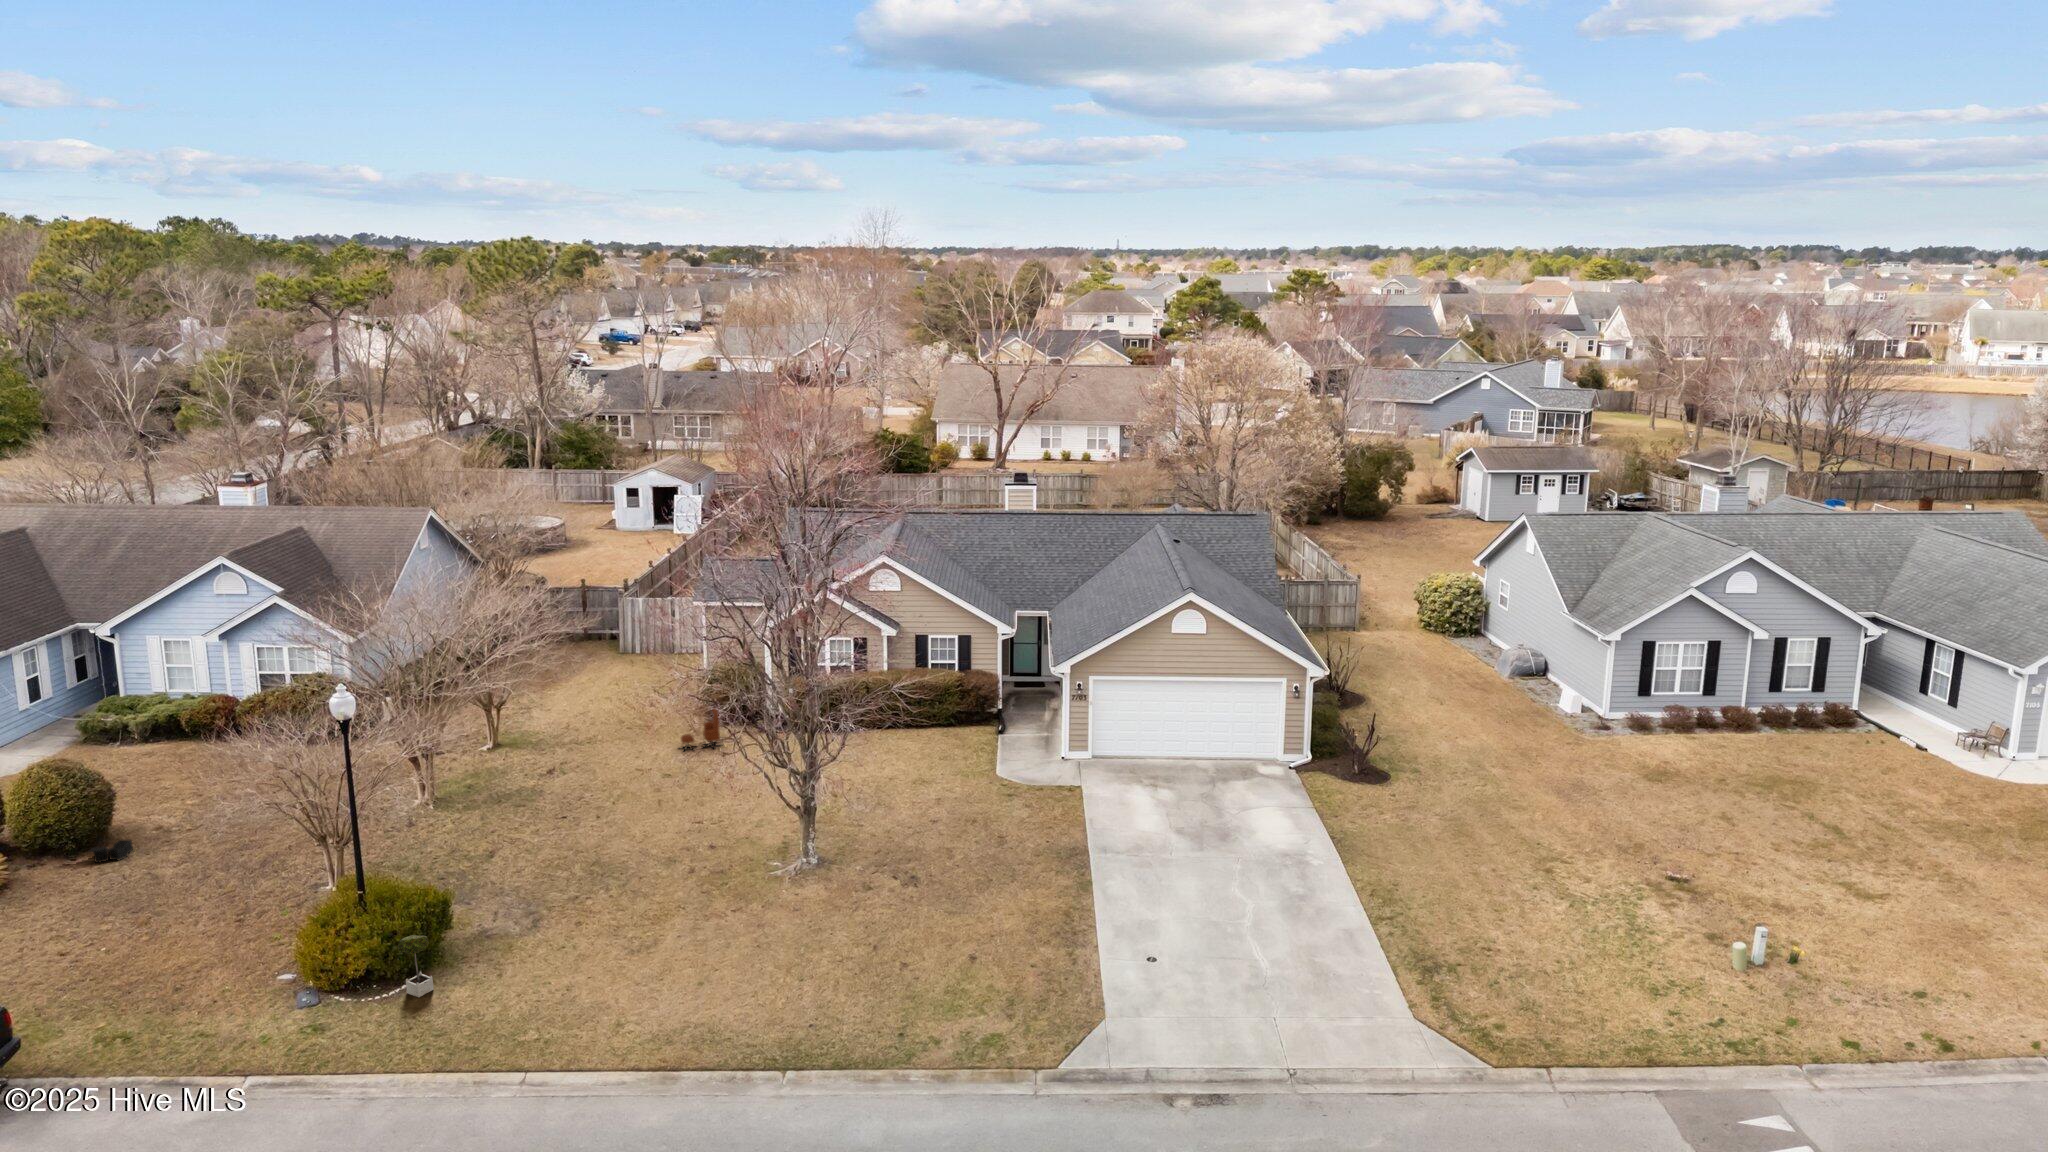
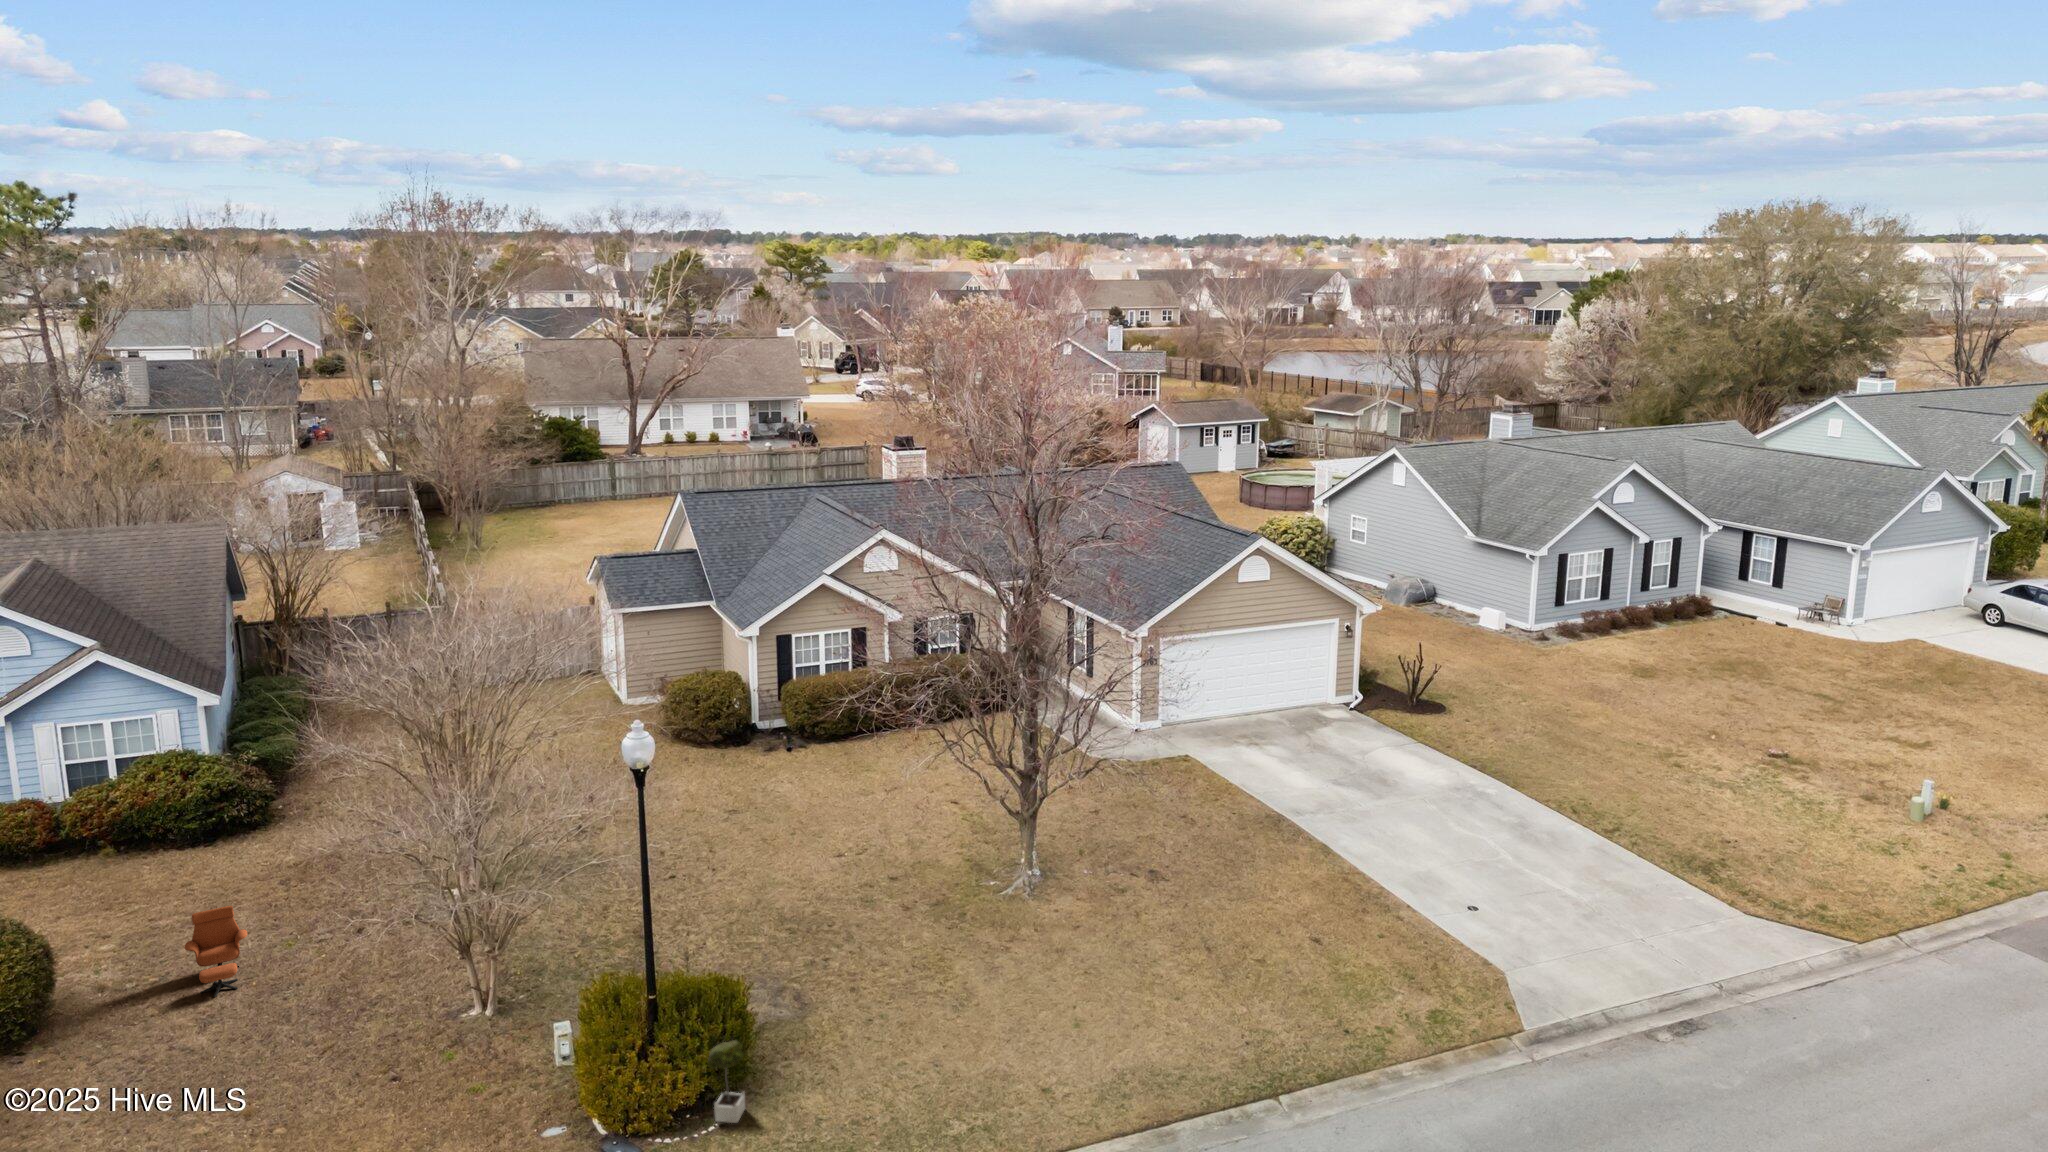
lounge chair: present [681,708,720,749] -> present [185,906,248,997]
storage bin: present [89,839,133,863] -> none [12,1008,80,1053]

